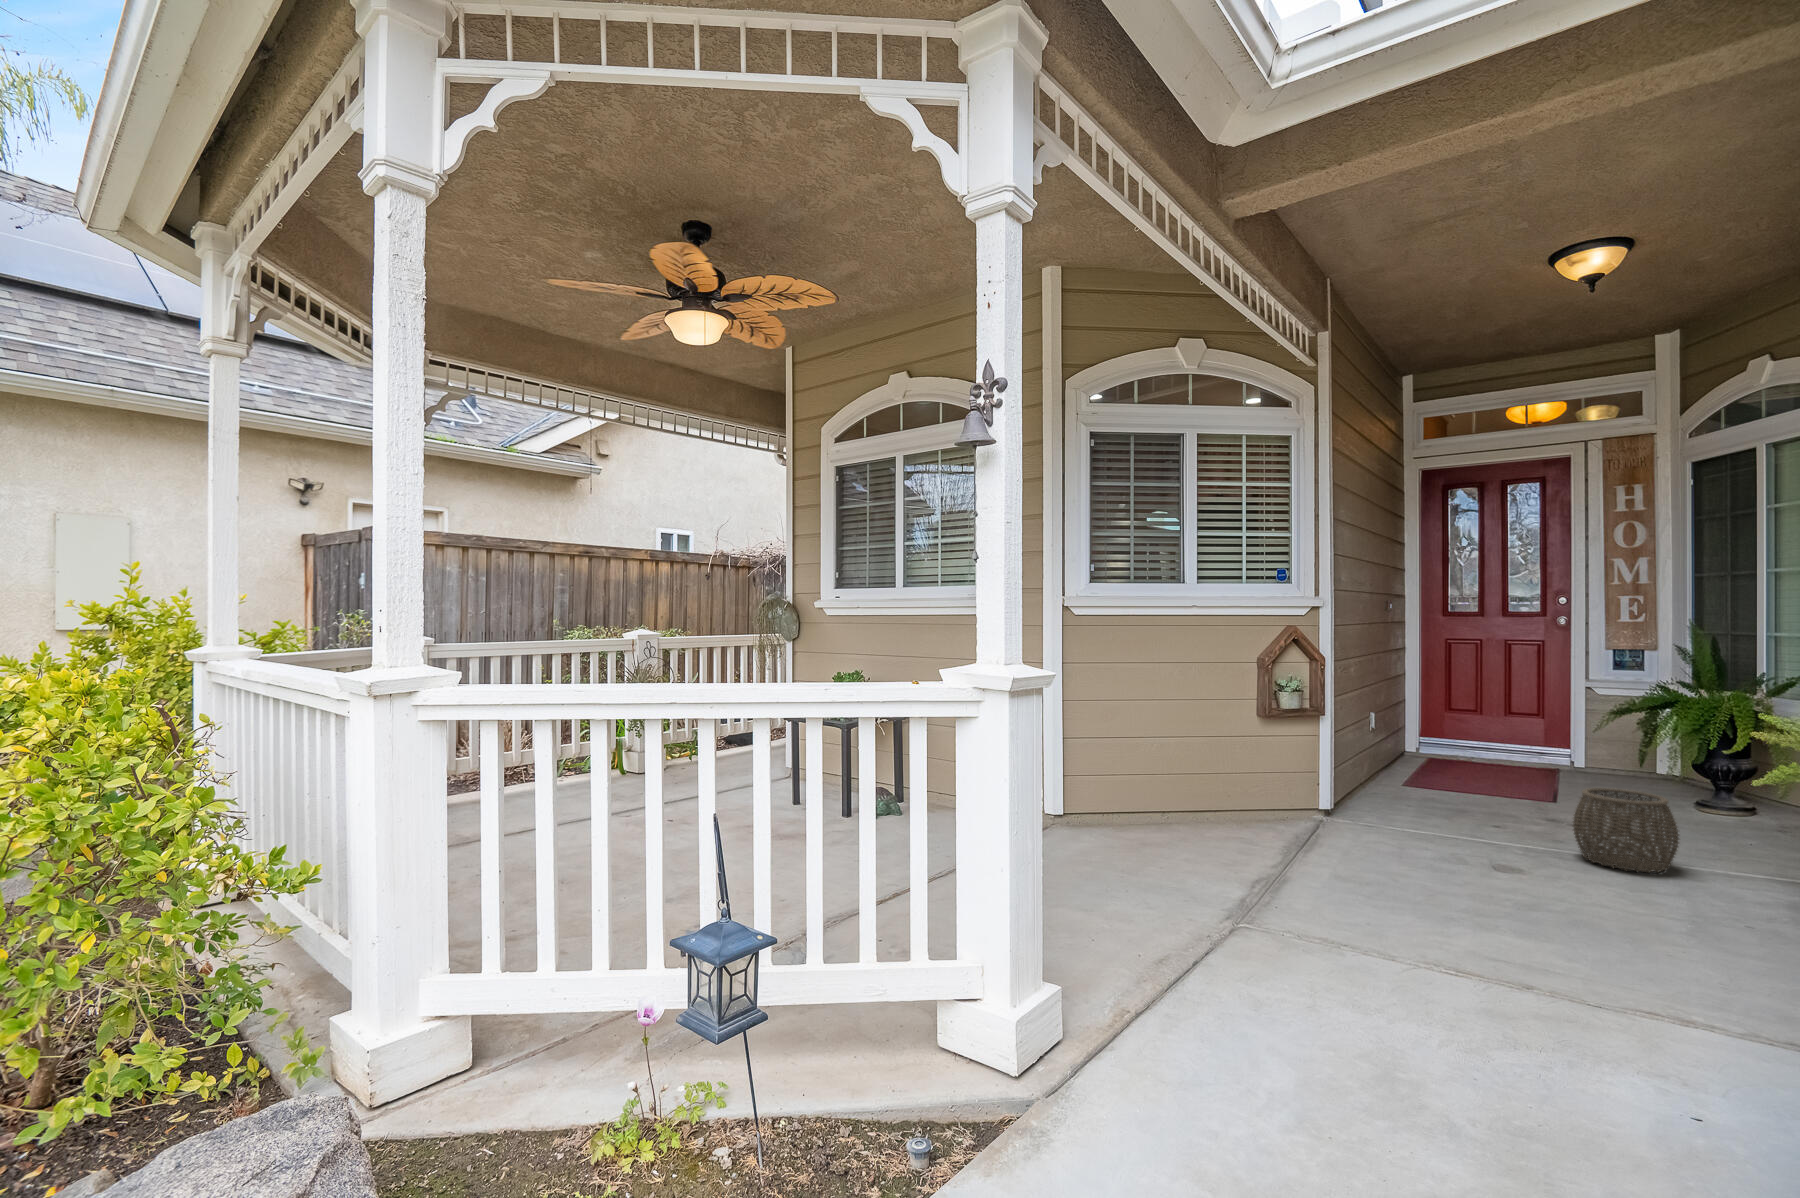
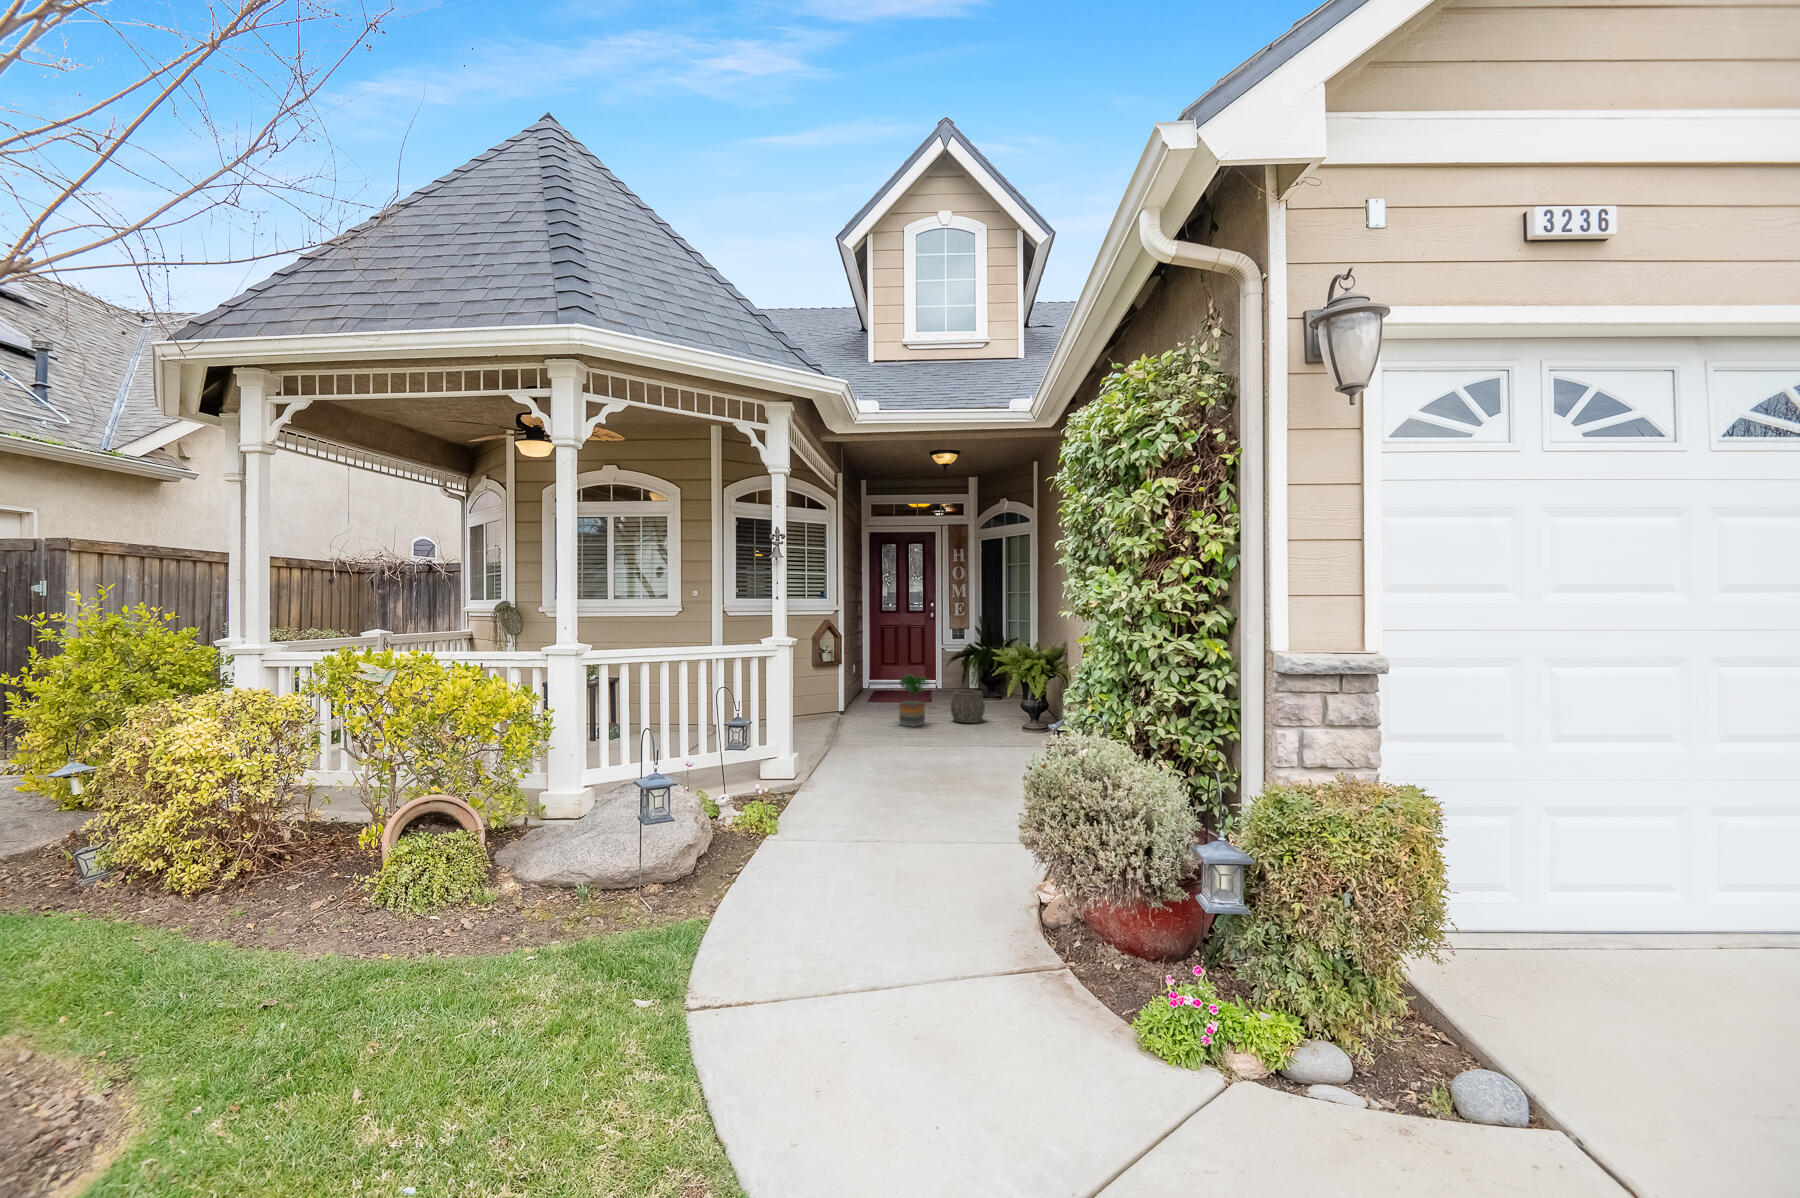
potted tree: none [1426,739,1513,856] -> present [899,674,930,727]

